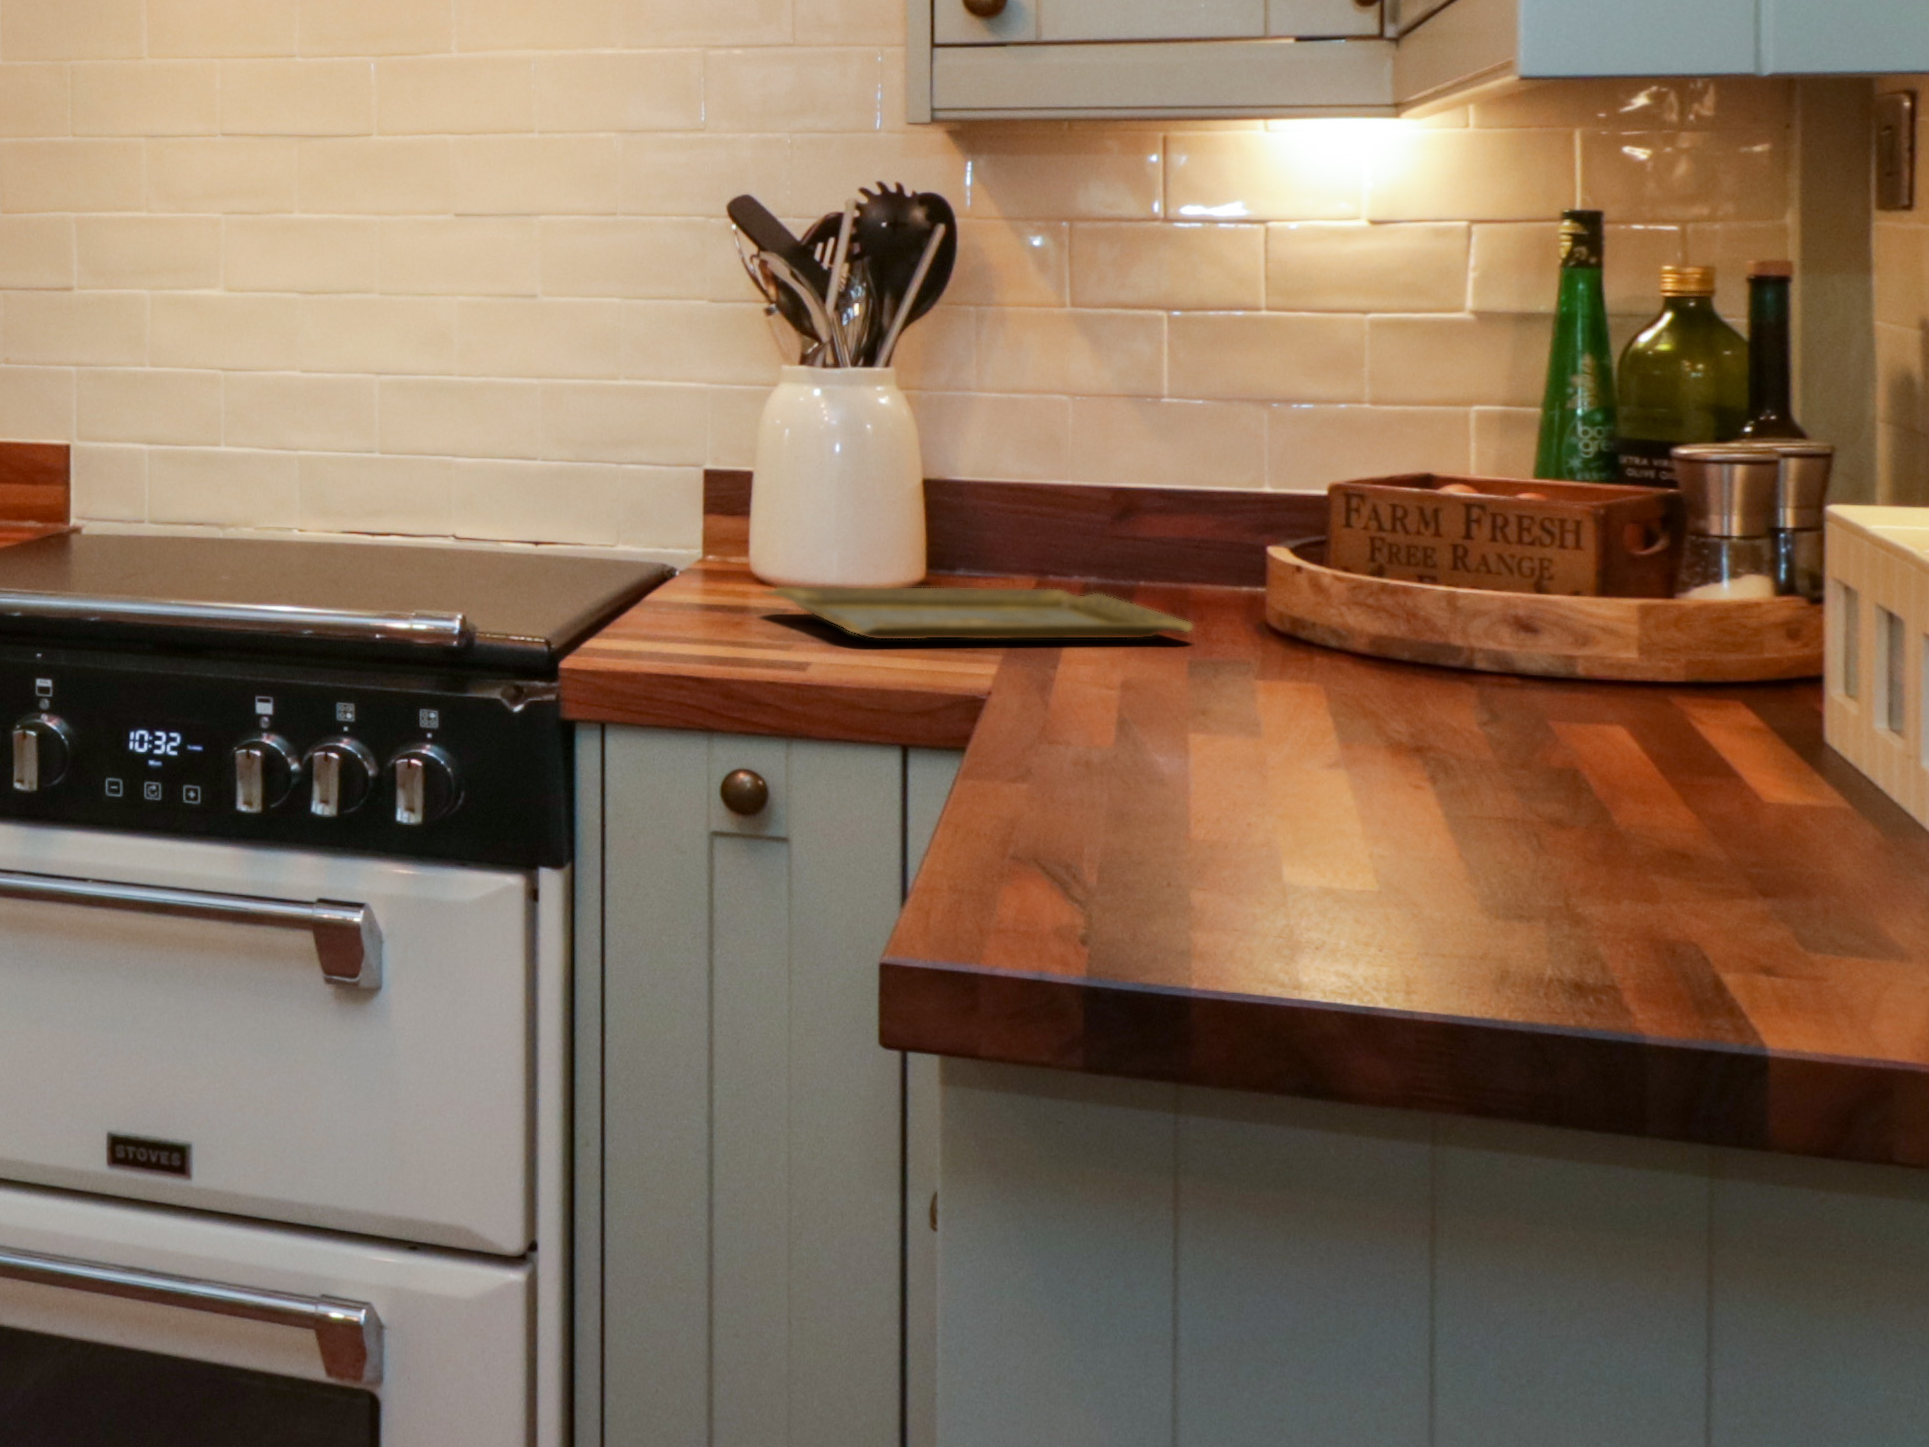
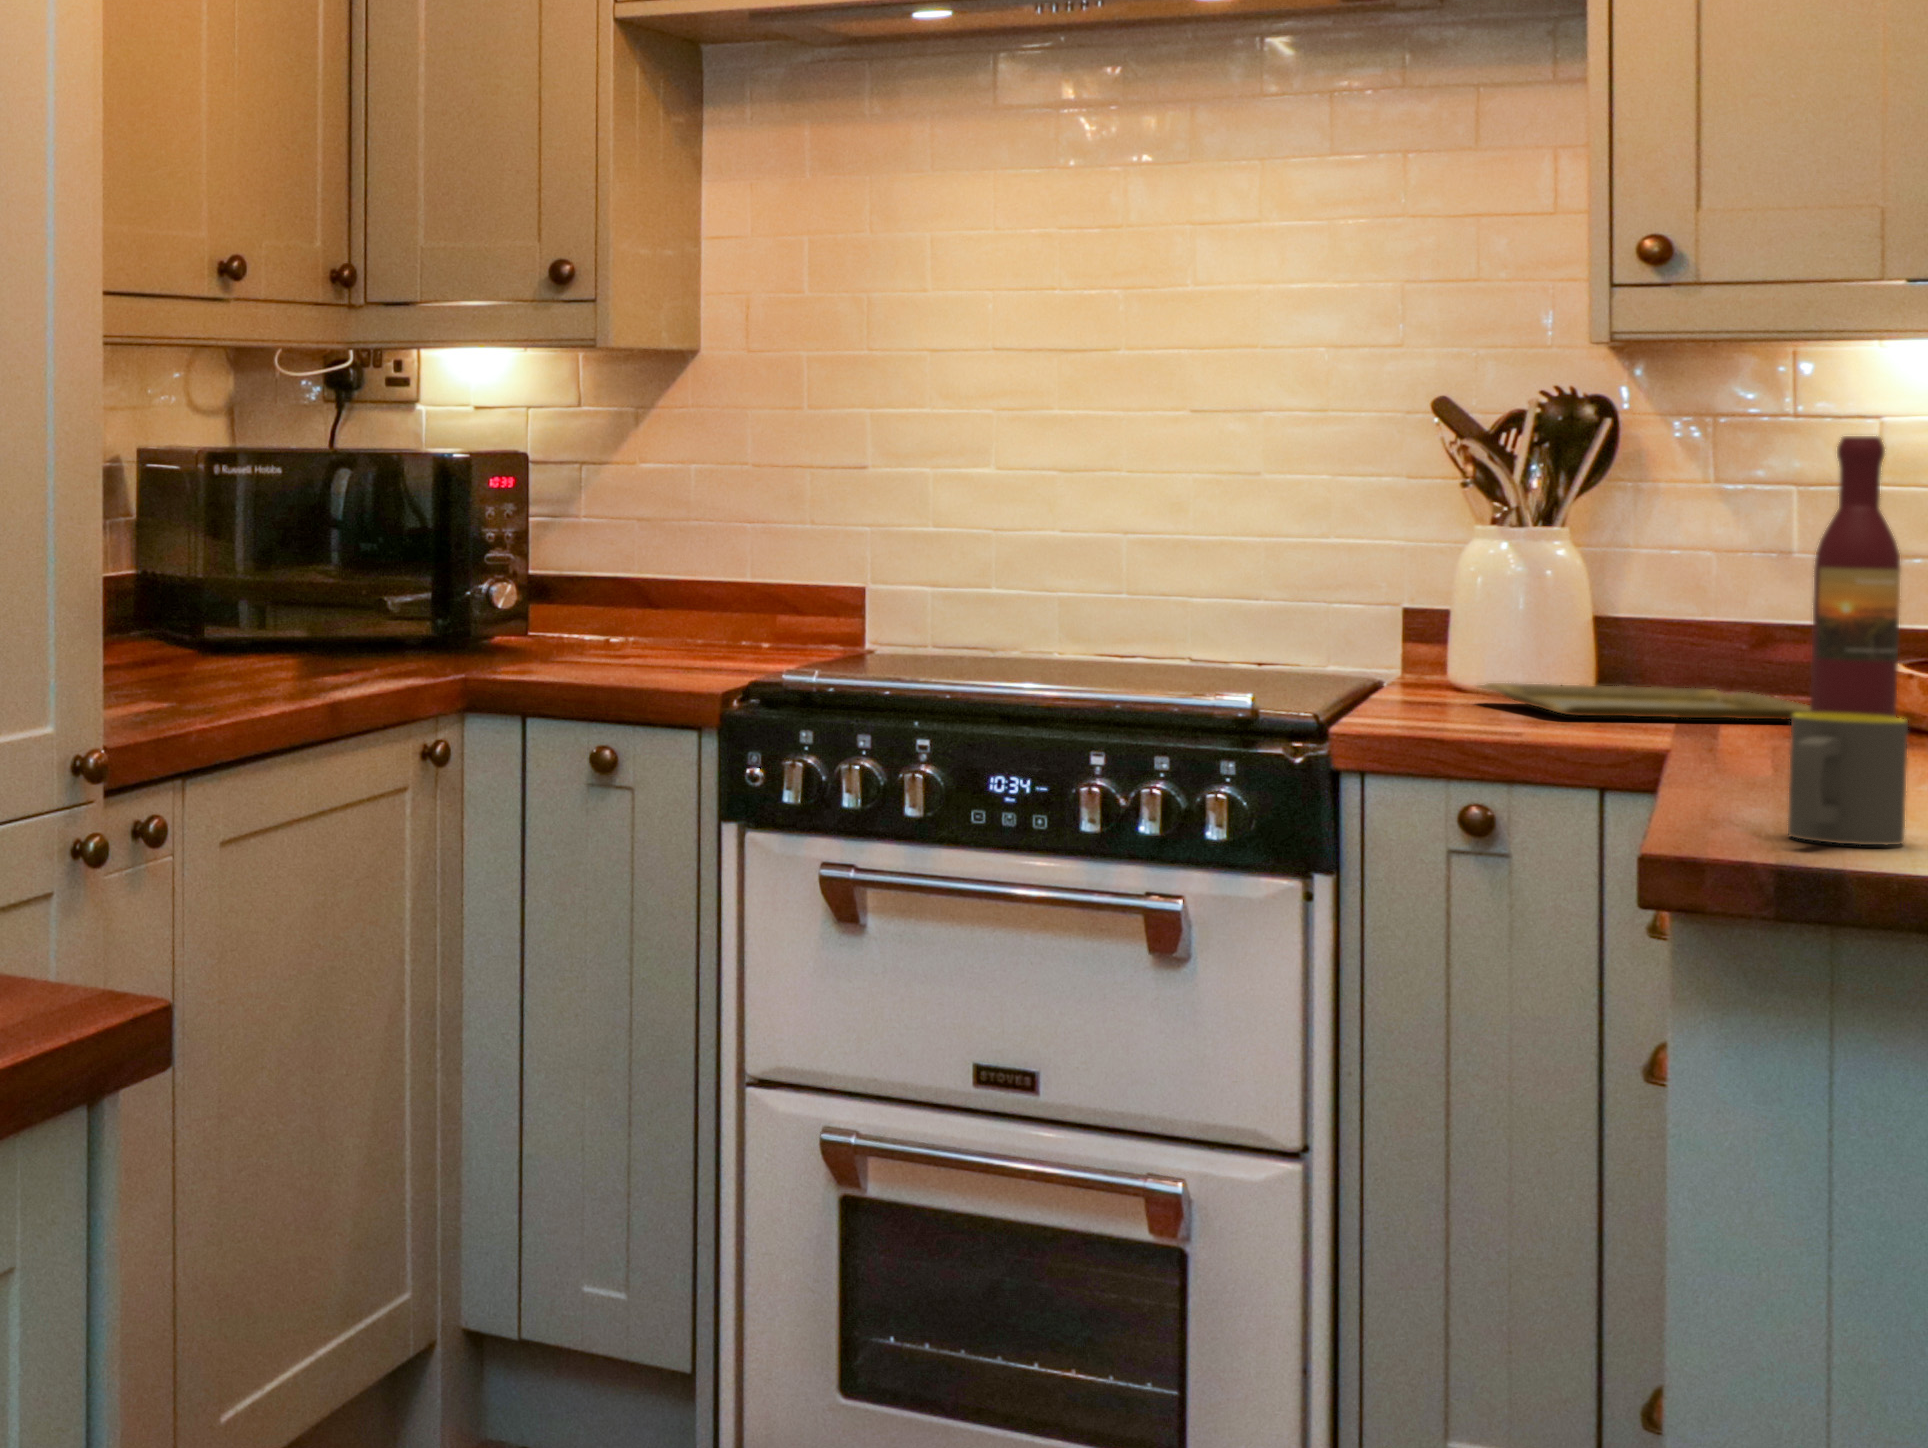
wine bottle: none [1169,254,1285,686] -> present [1810,436,1900,718]
mug: none [1104,715,1284,943] -> present [1788,713,1908,845]

